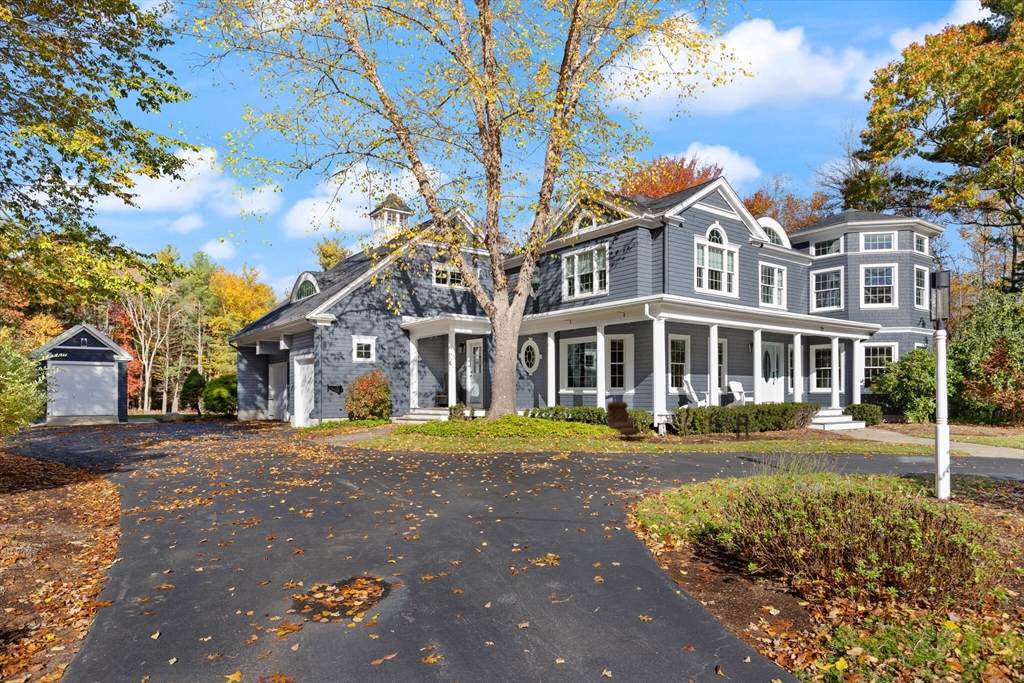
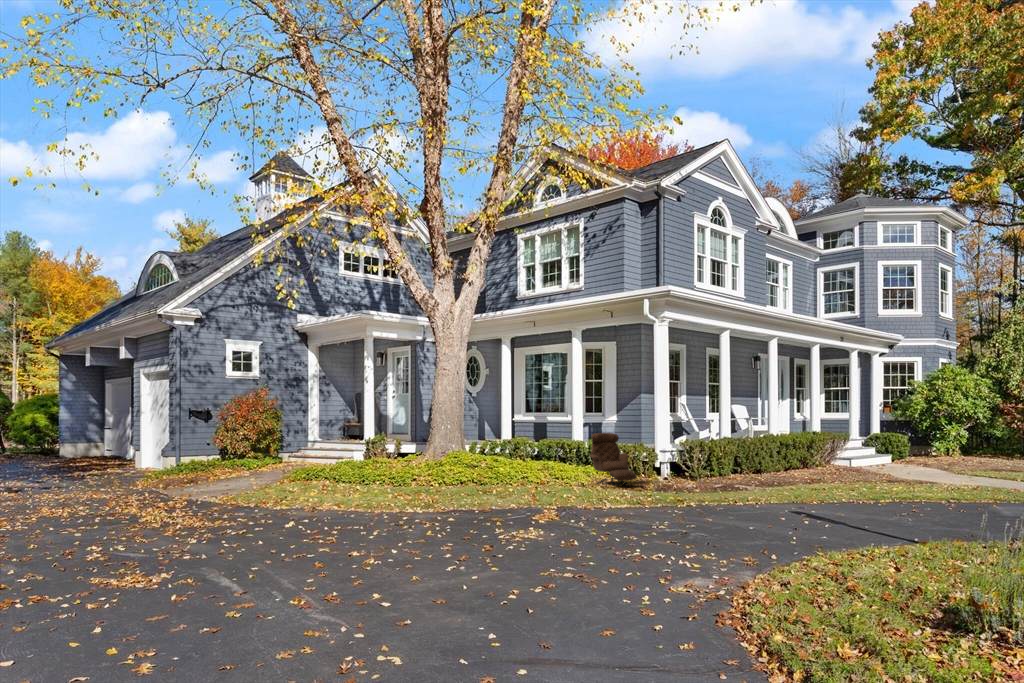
bench: present [709,413,749,439] -> none [726,447,779,483]

